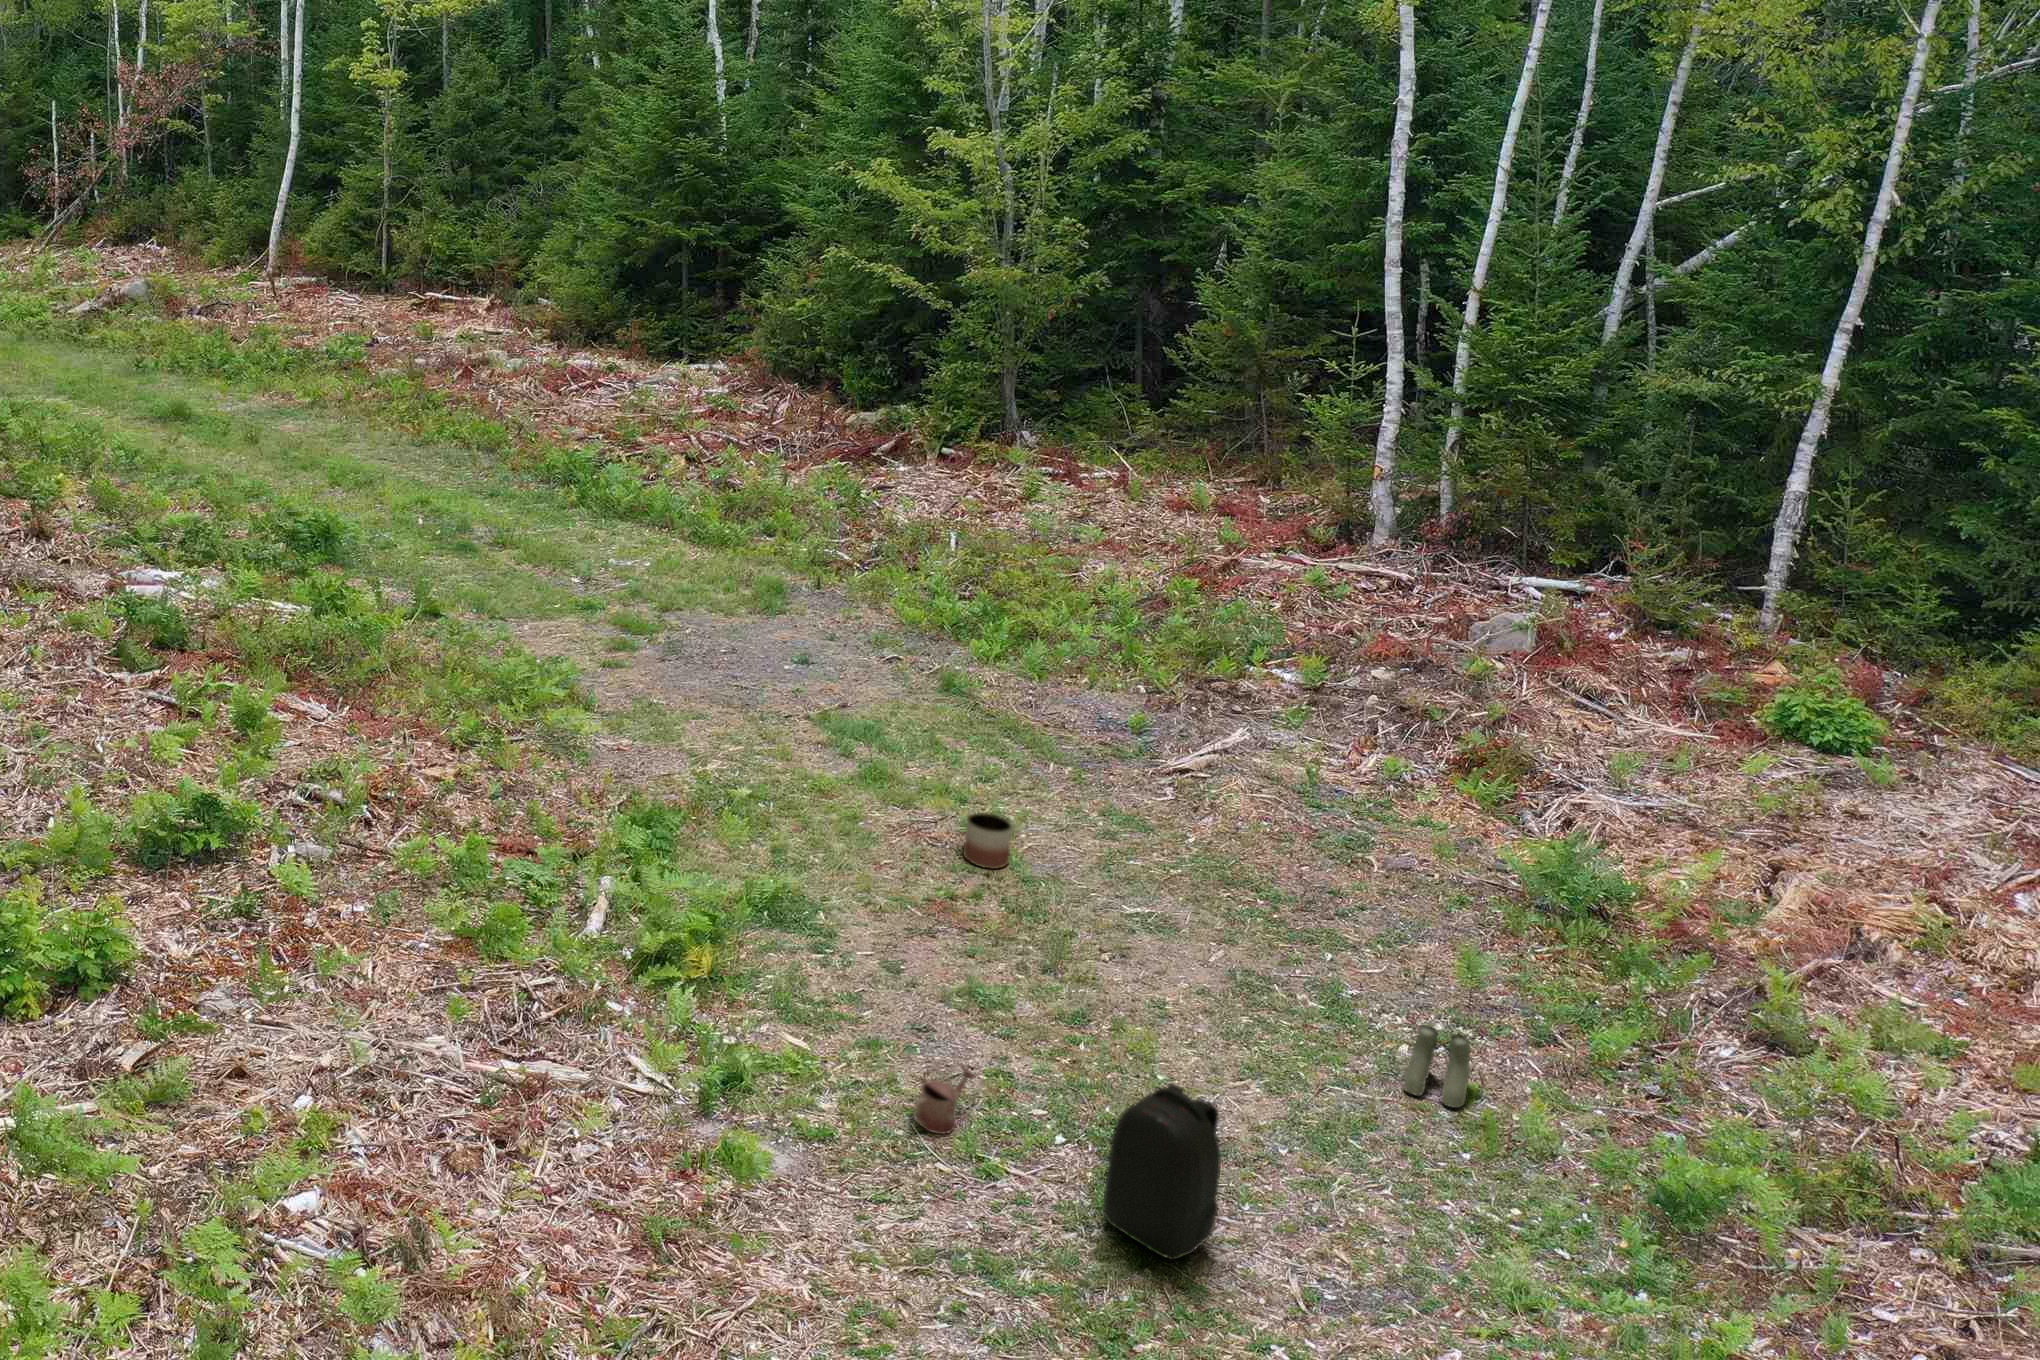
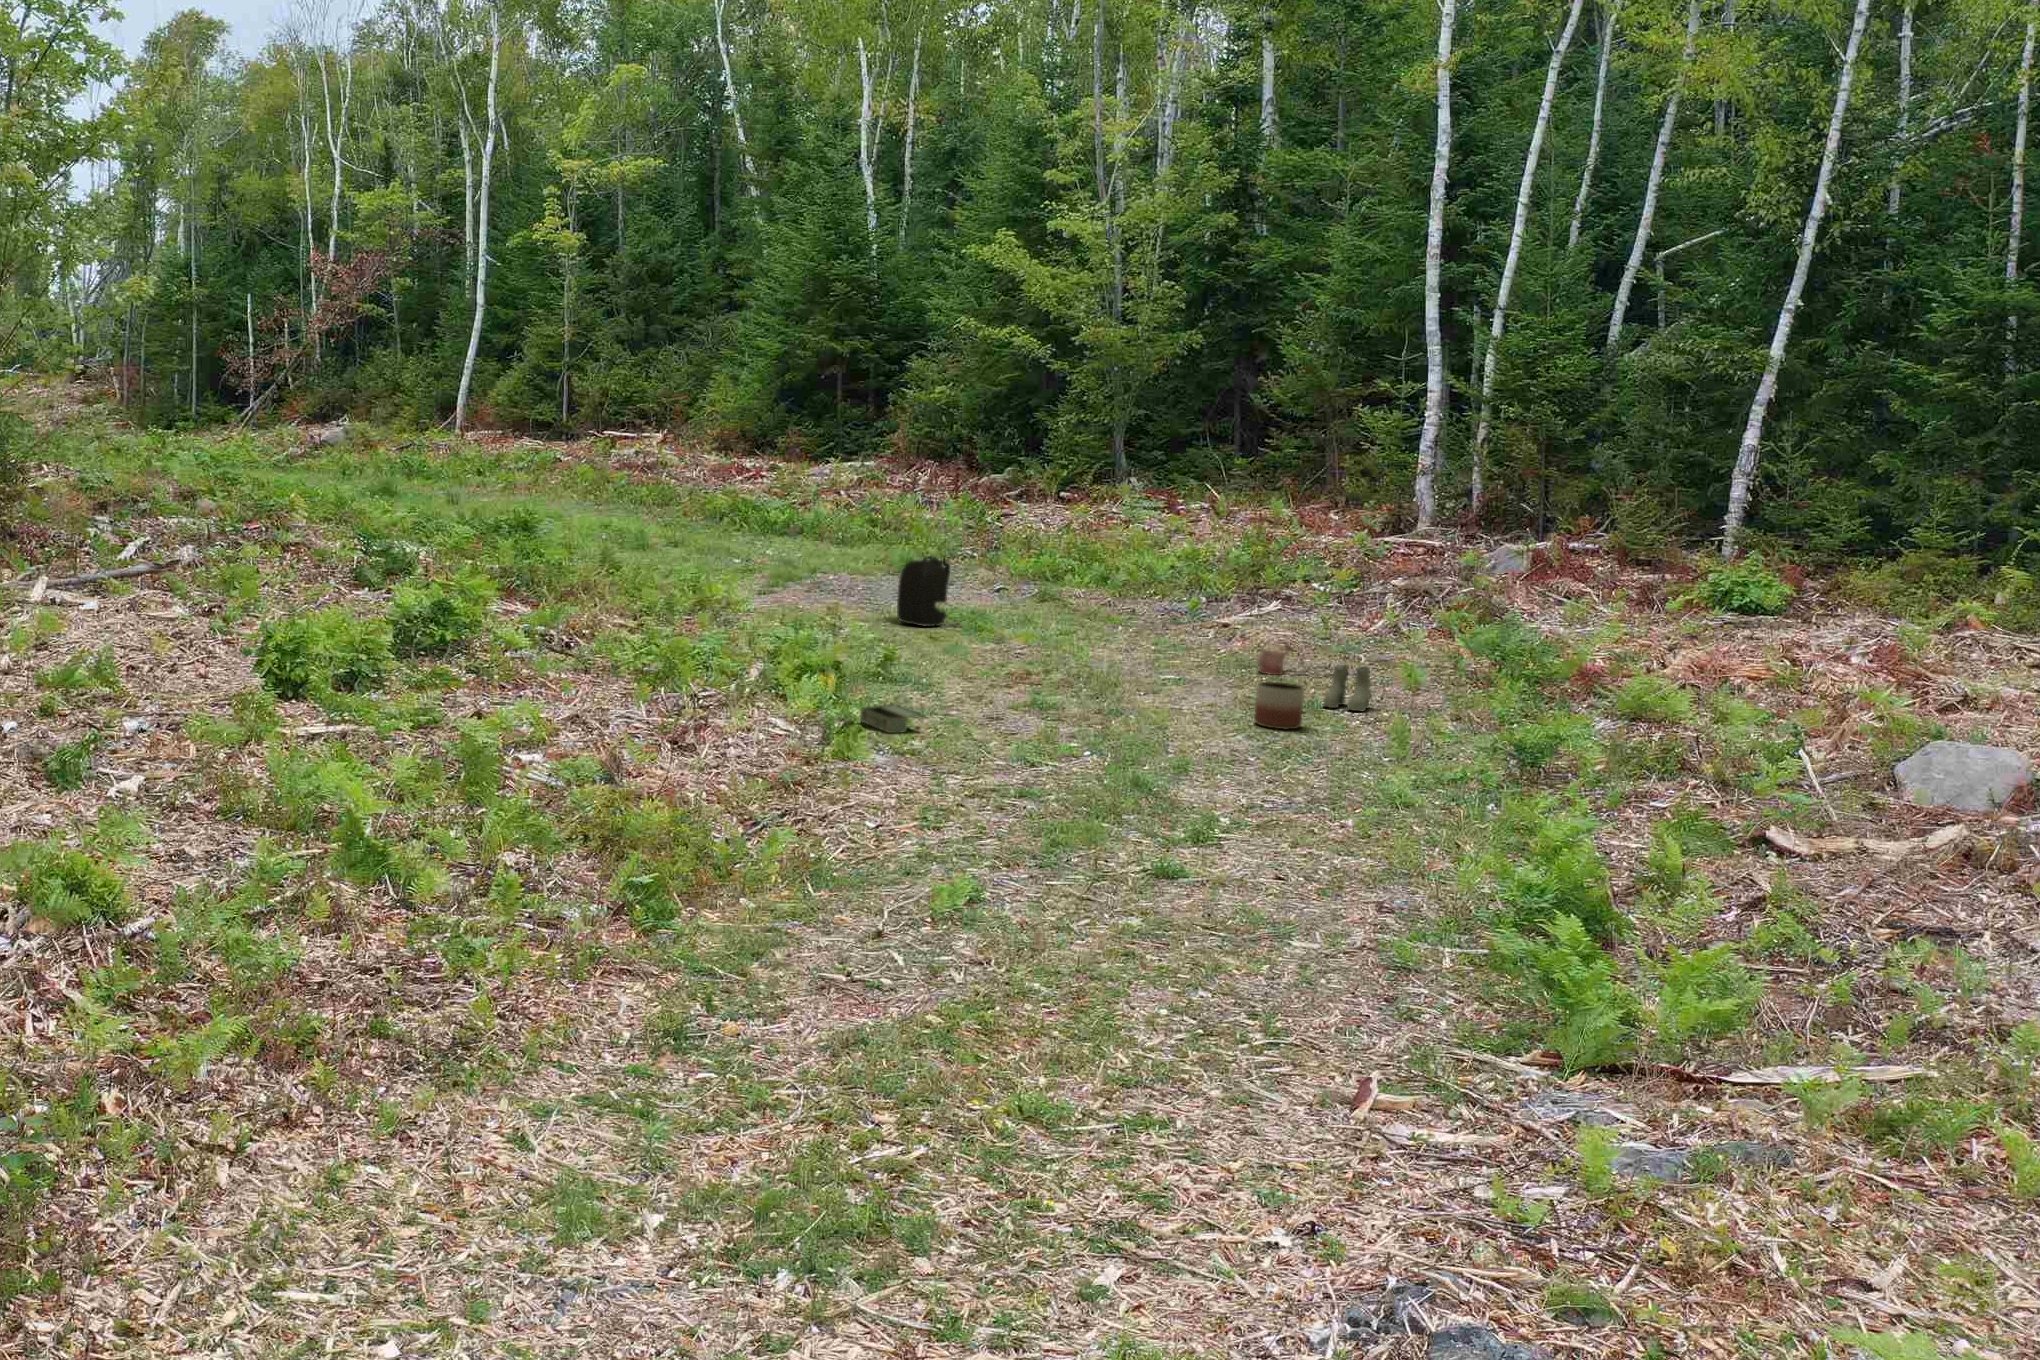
planter: present [963,813,1012,869] -> present [1254,682,1304,729]
watering can: present [913,1068,975,1134] -> present [1257,645,1293,675]
backpack: present [1103,1083,1221,1260] -> present [897,556,950,626]
toolbox: none [788,1189,887,1278] -> present [860,704,923,733]

